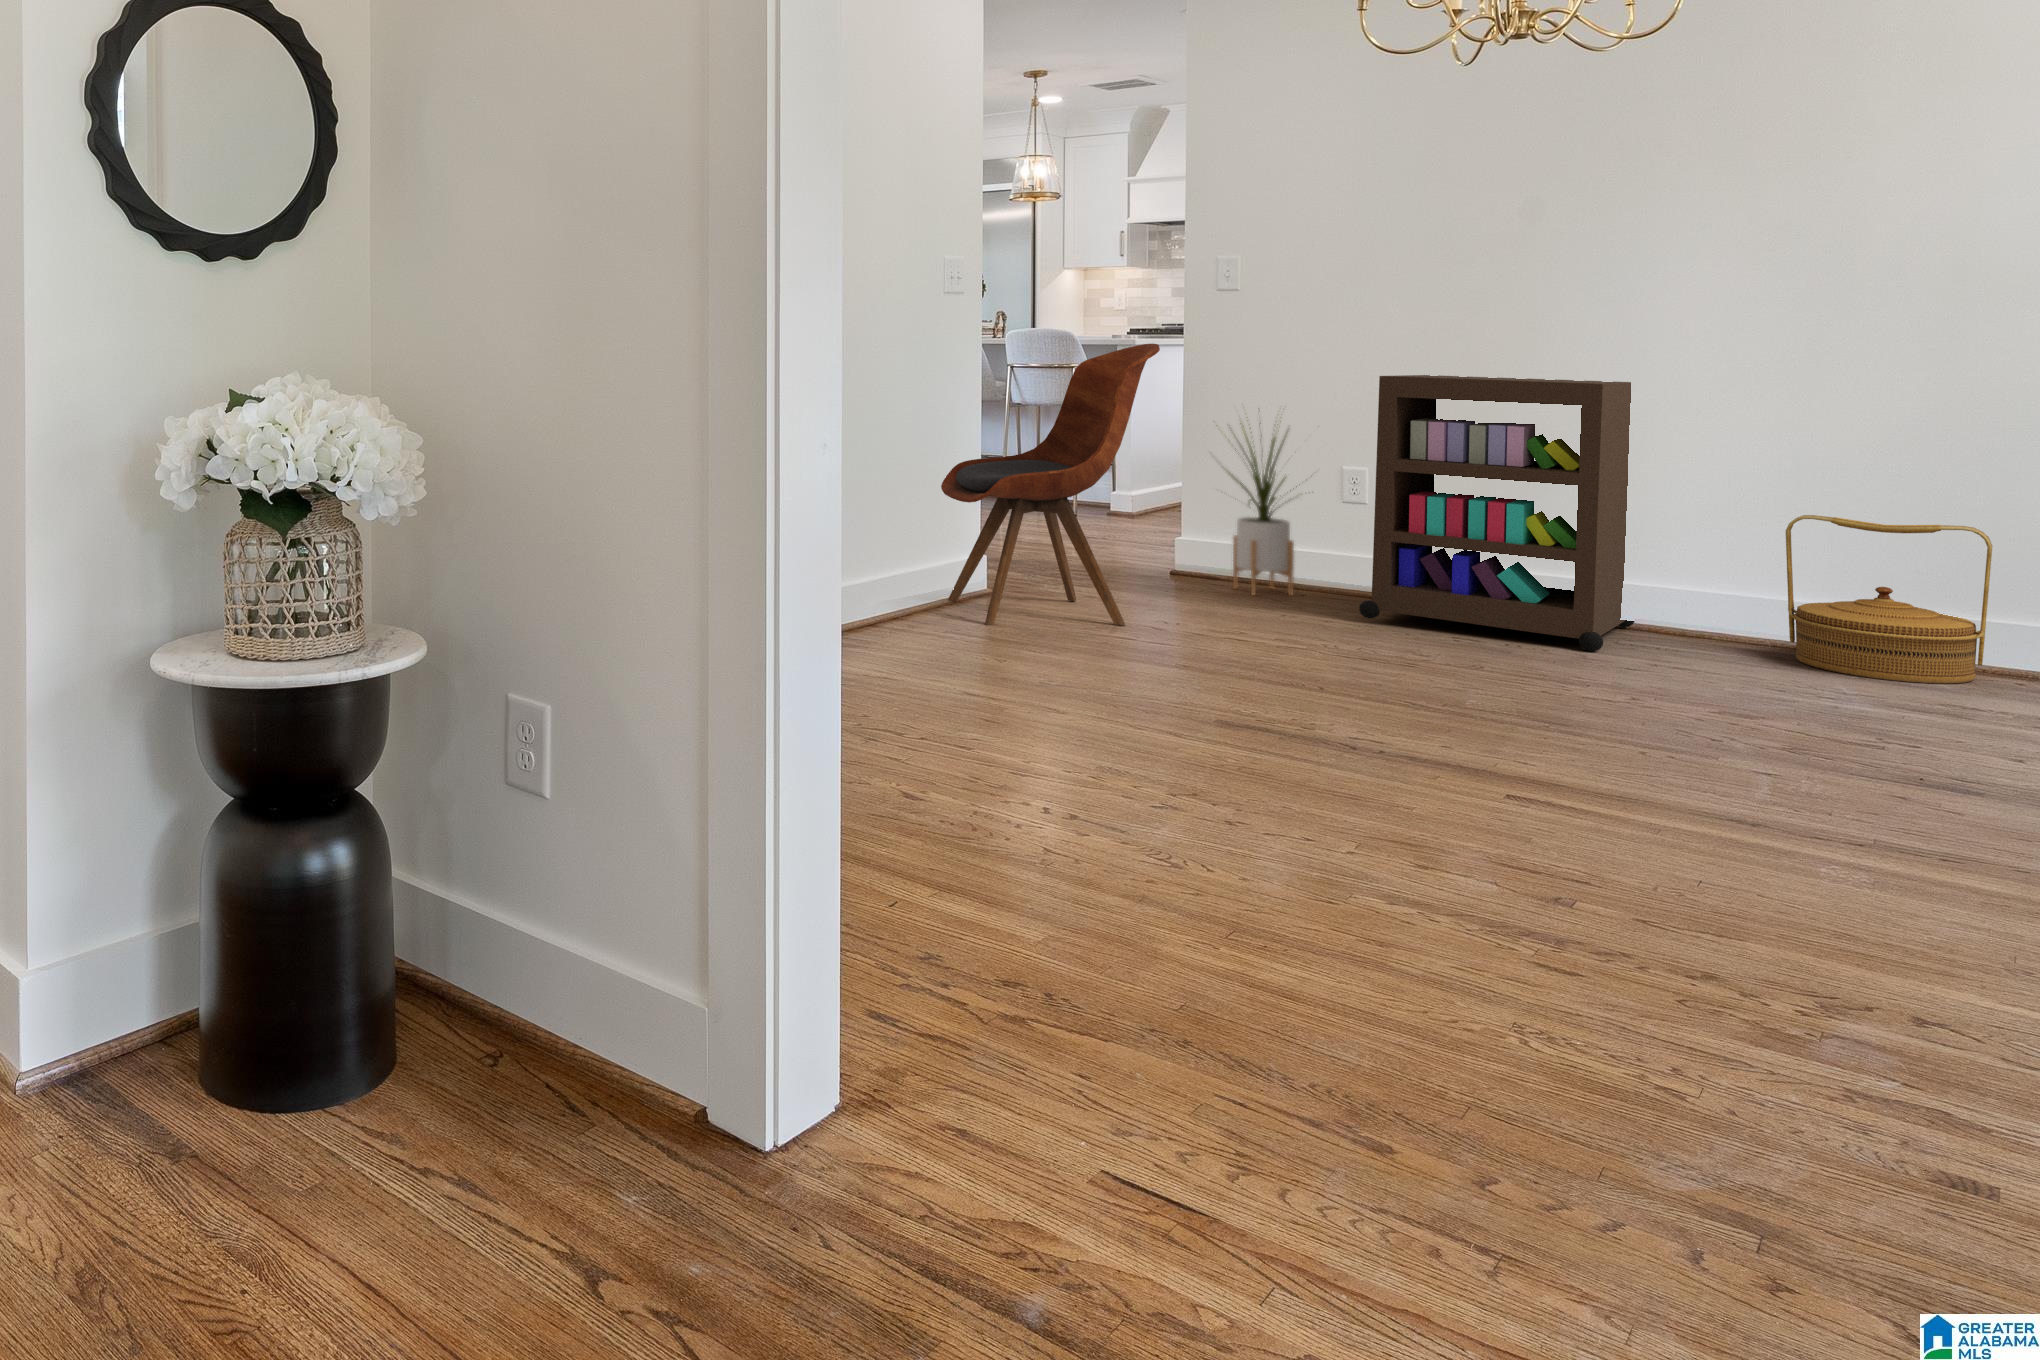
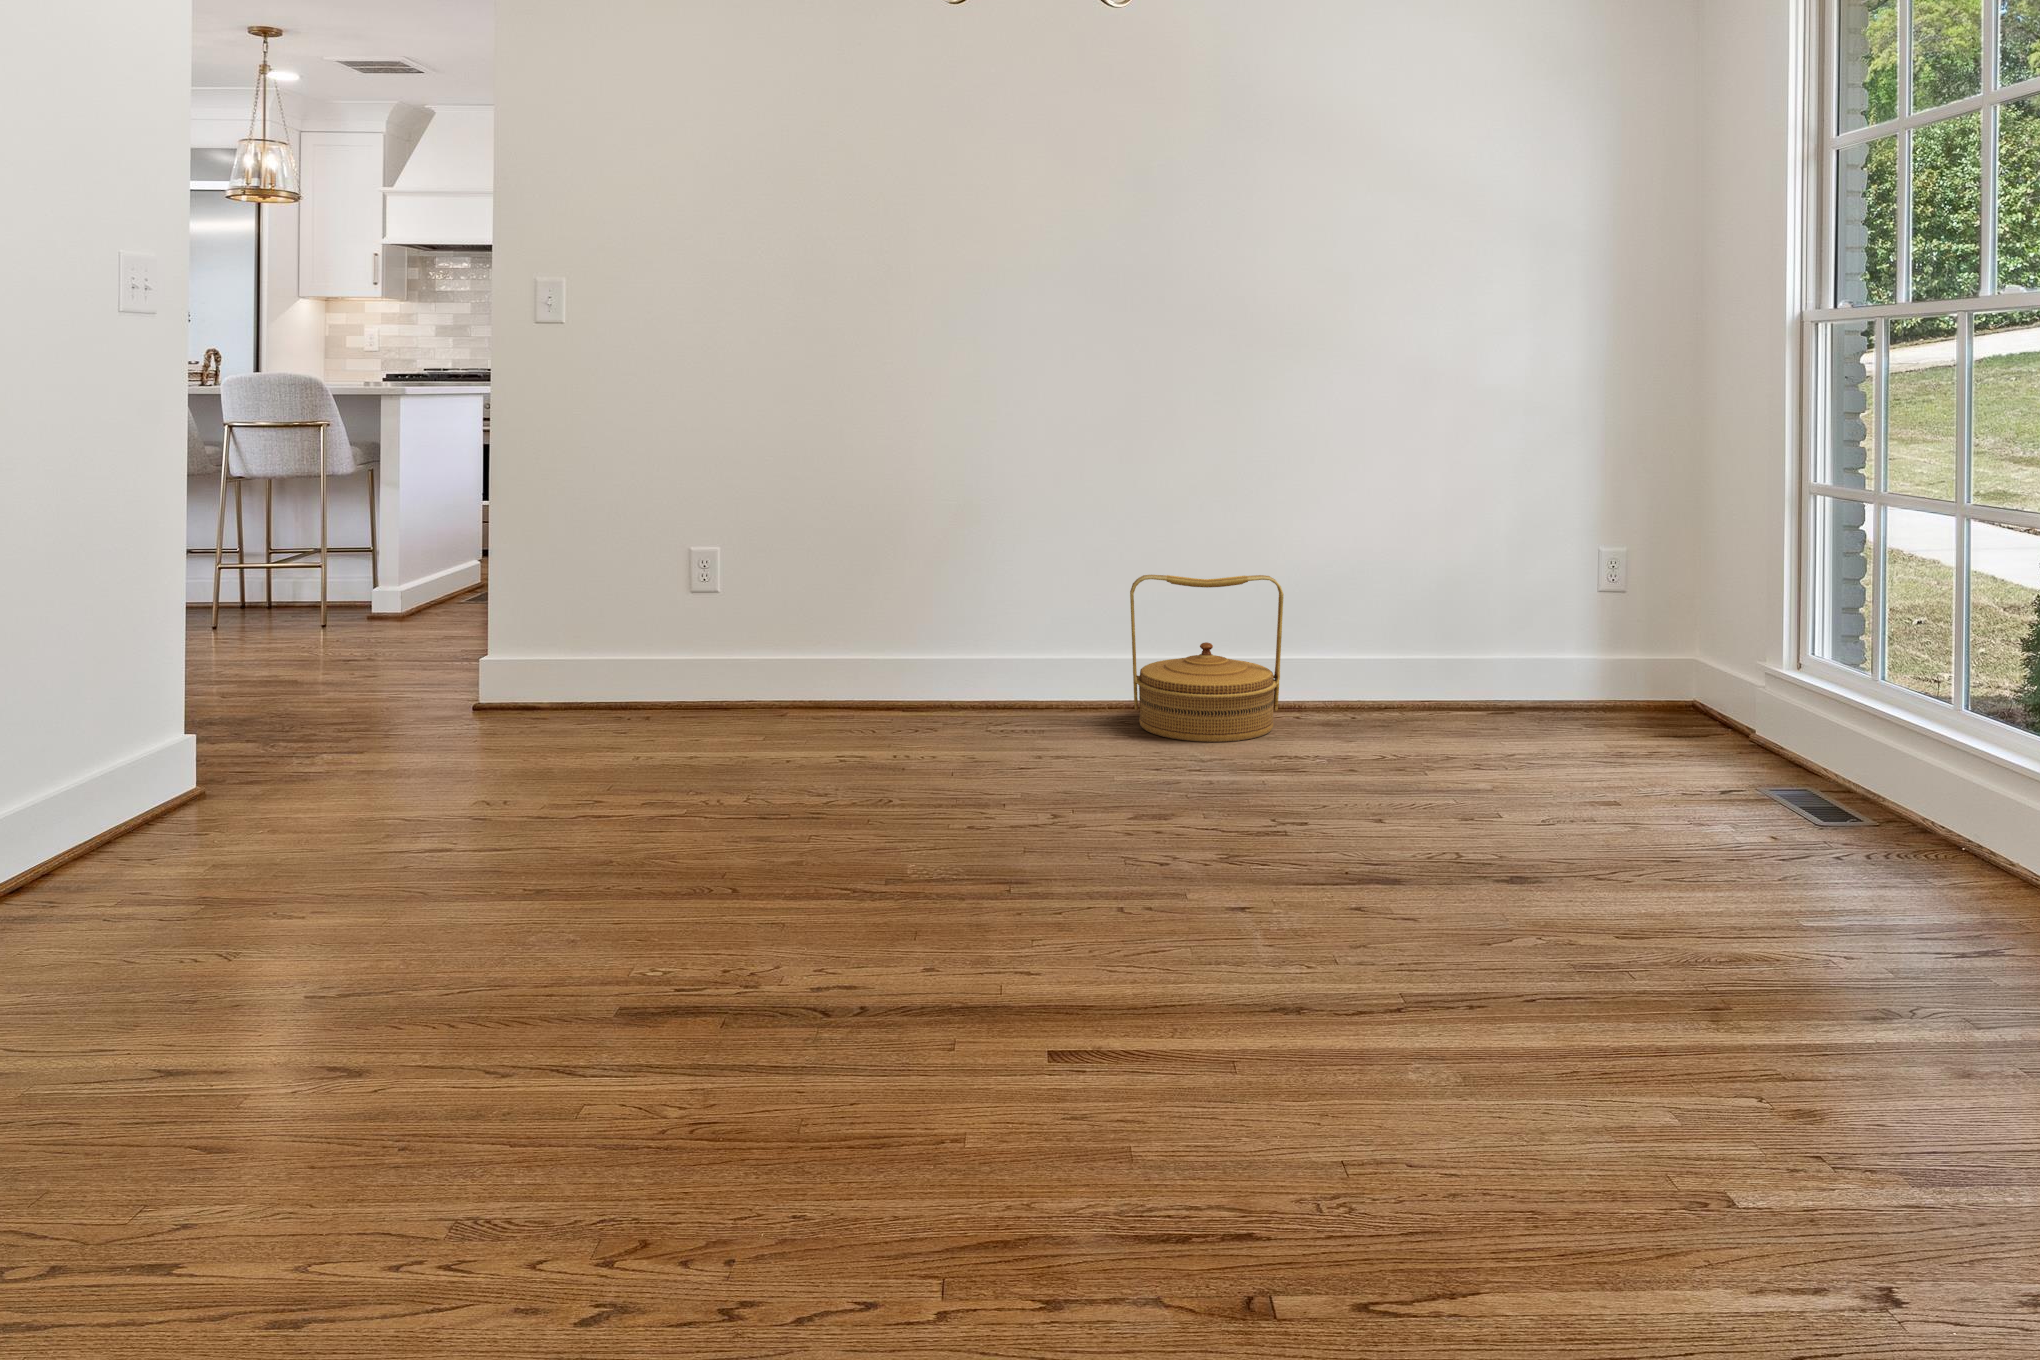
dining chair: present [941,344,1160,626] -> none [98,401,479,905]
storage cabinet: present [1359,375,1635,652] -> none [733,435,994,759]
house plant: present [1216,408,1302,595] -> none [532,476,672,738]

